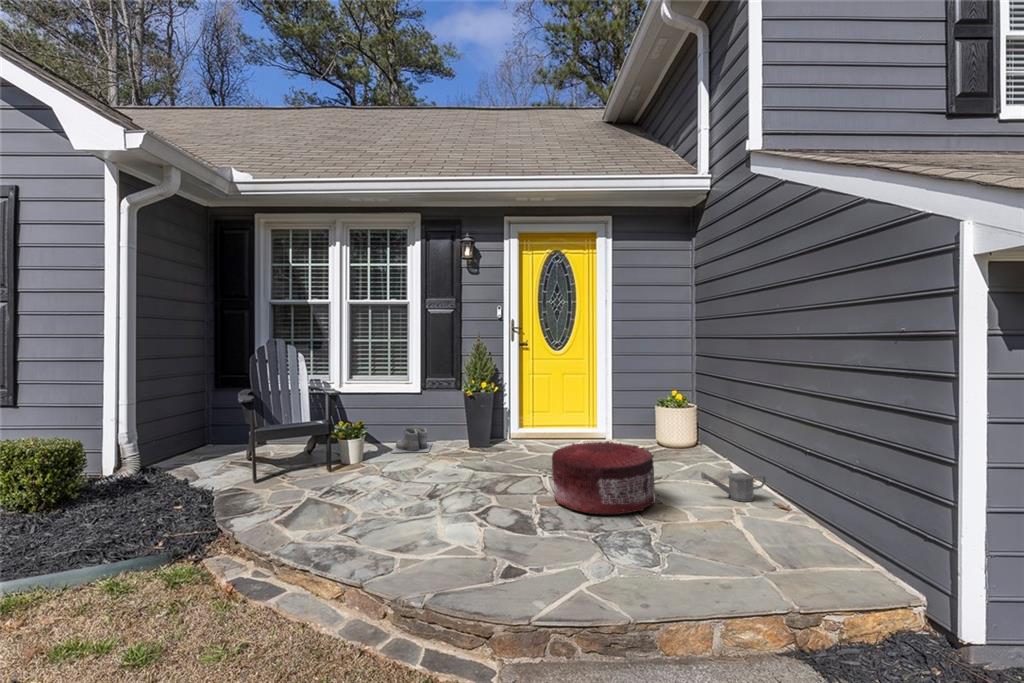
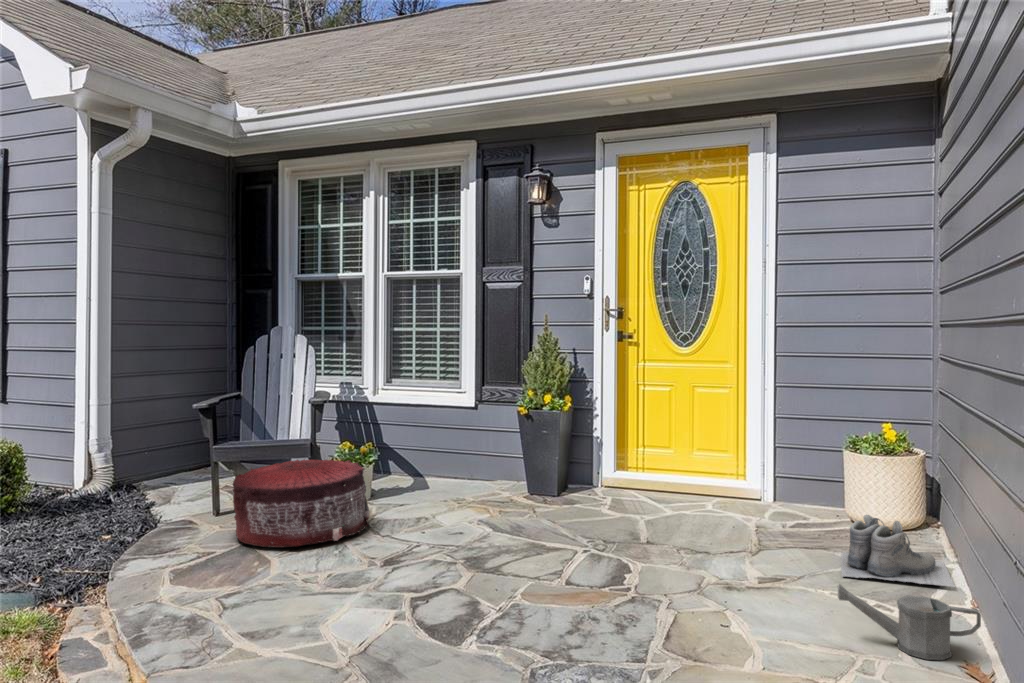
boots: present [391,425,432,453] -> present [841,515,954,587]
pouf: present [552,441,655,514] -> present [233,459,369,547]

